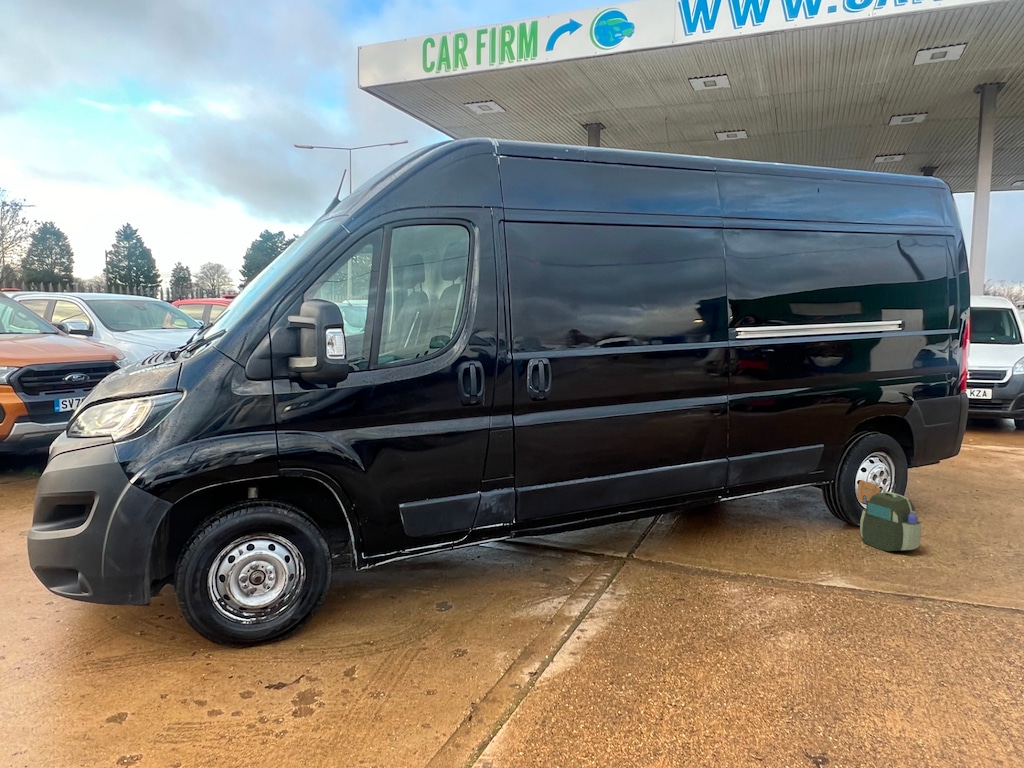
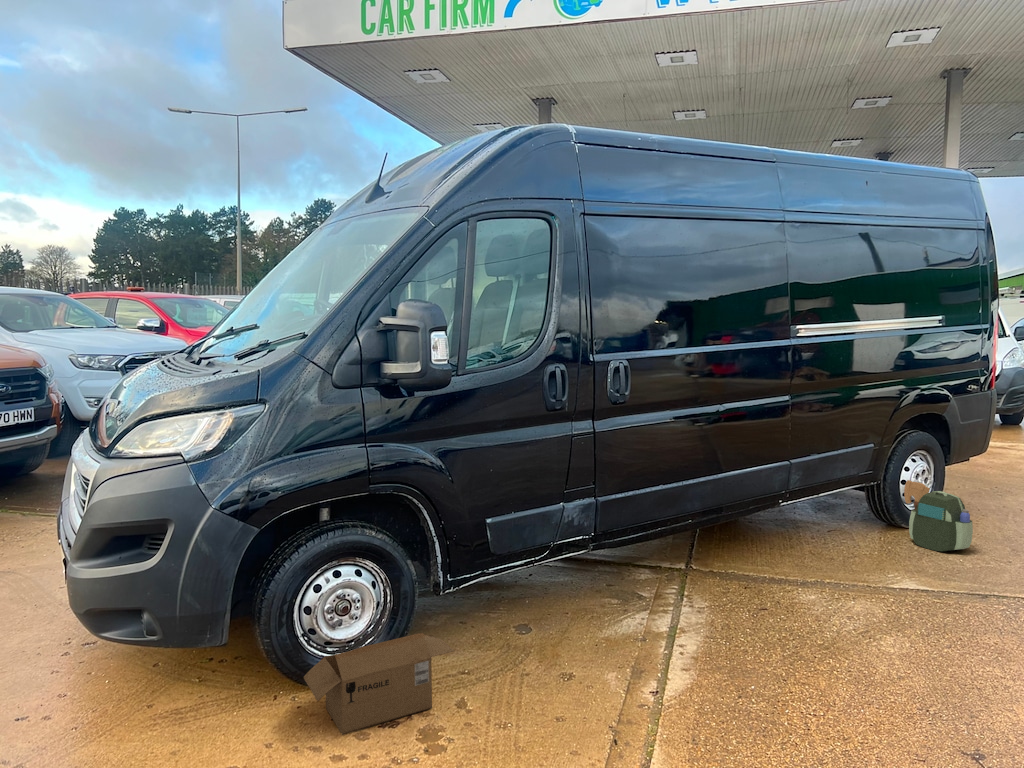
cardboard box: none [207,604,346,692] -> present [304,633,455,735]

